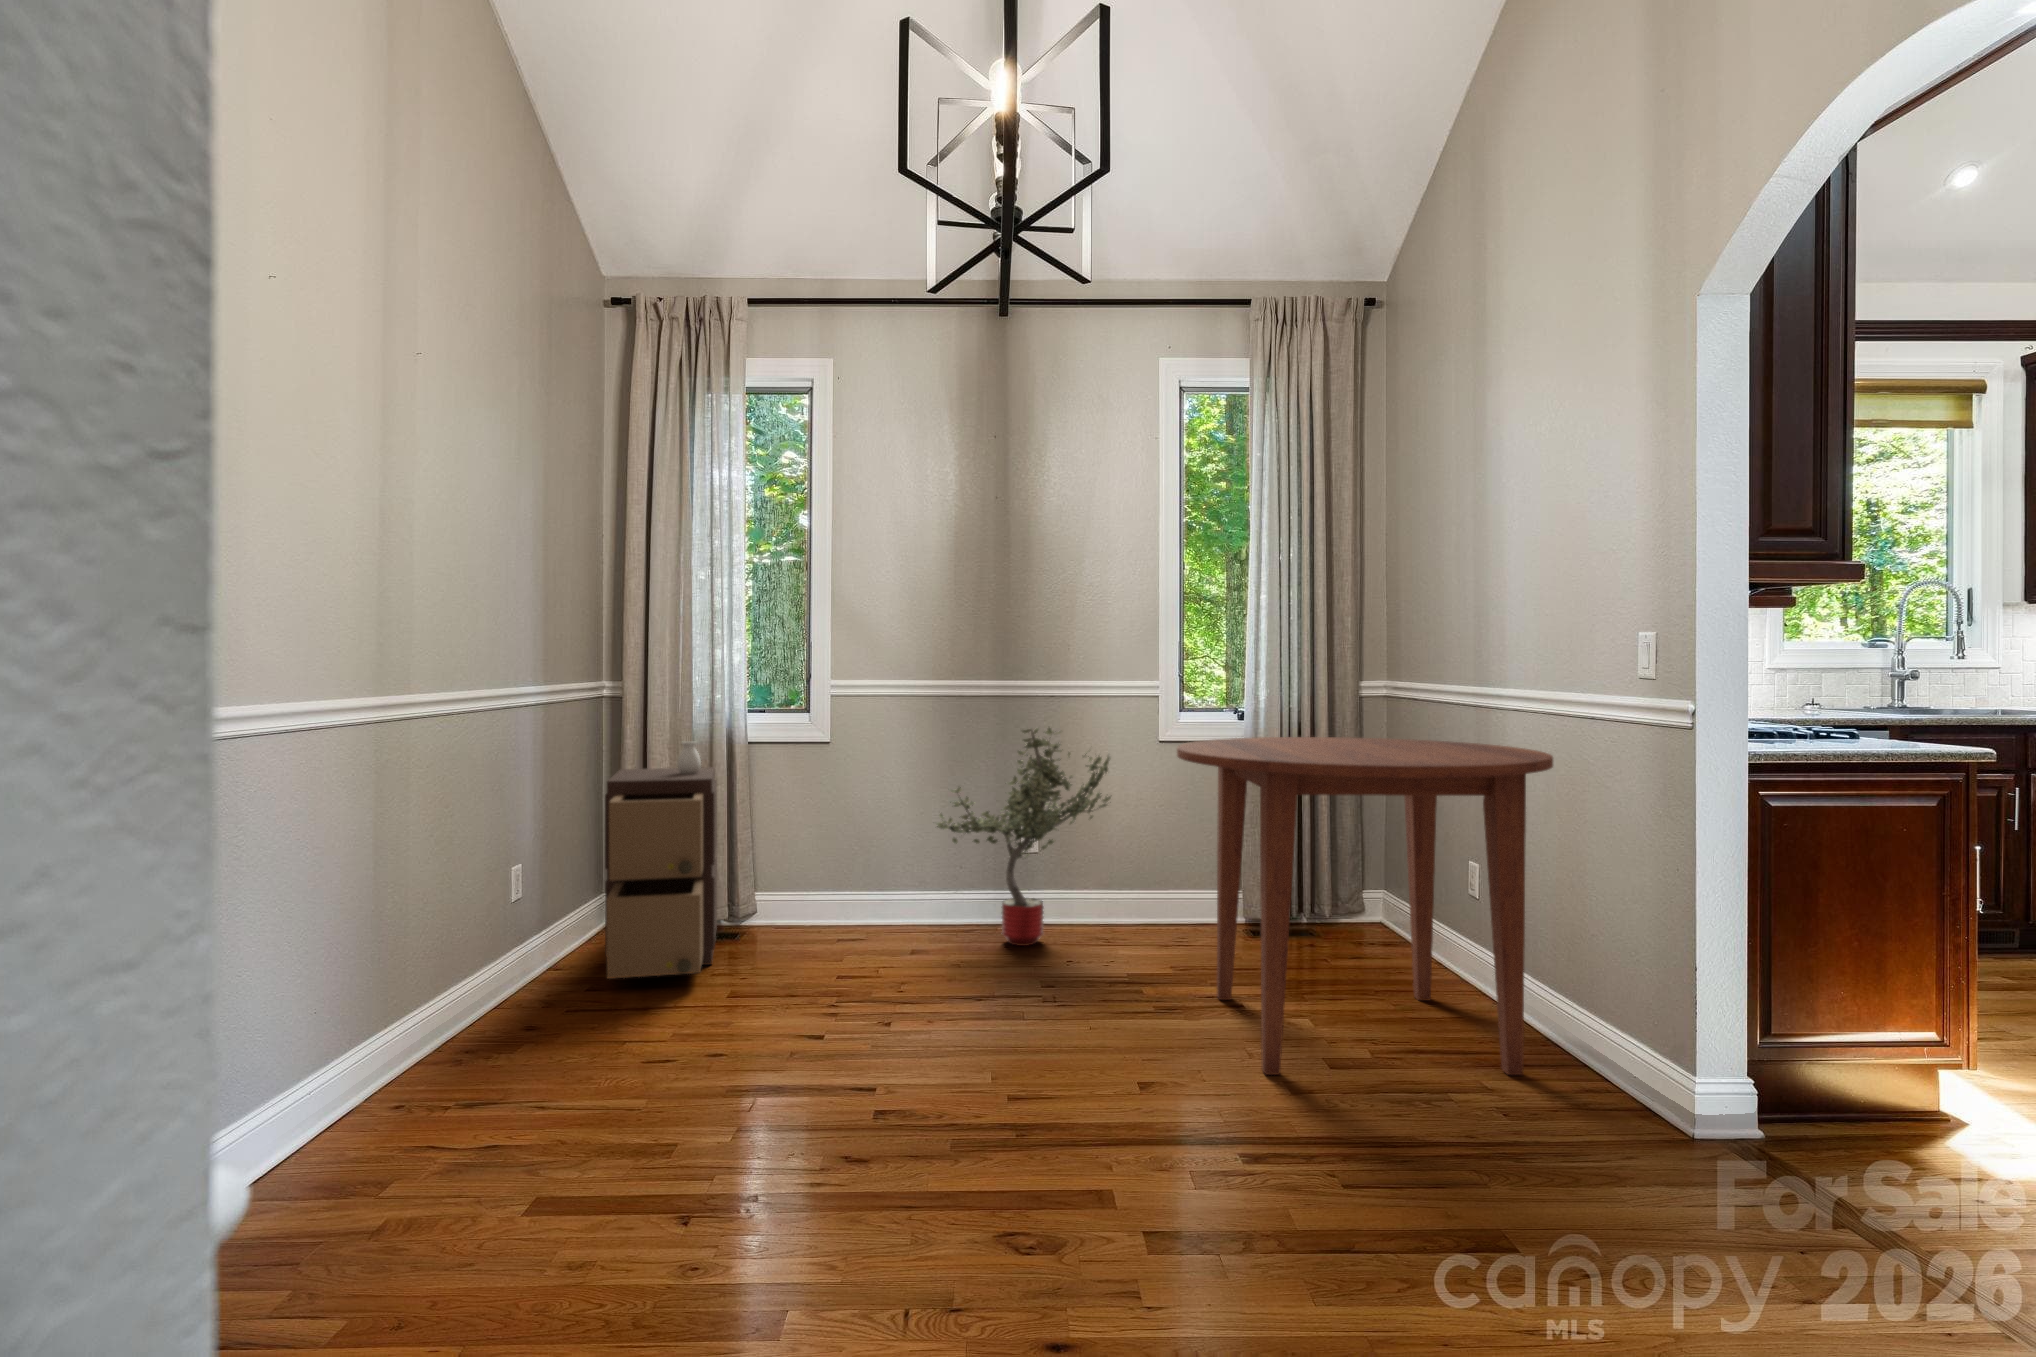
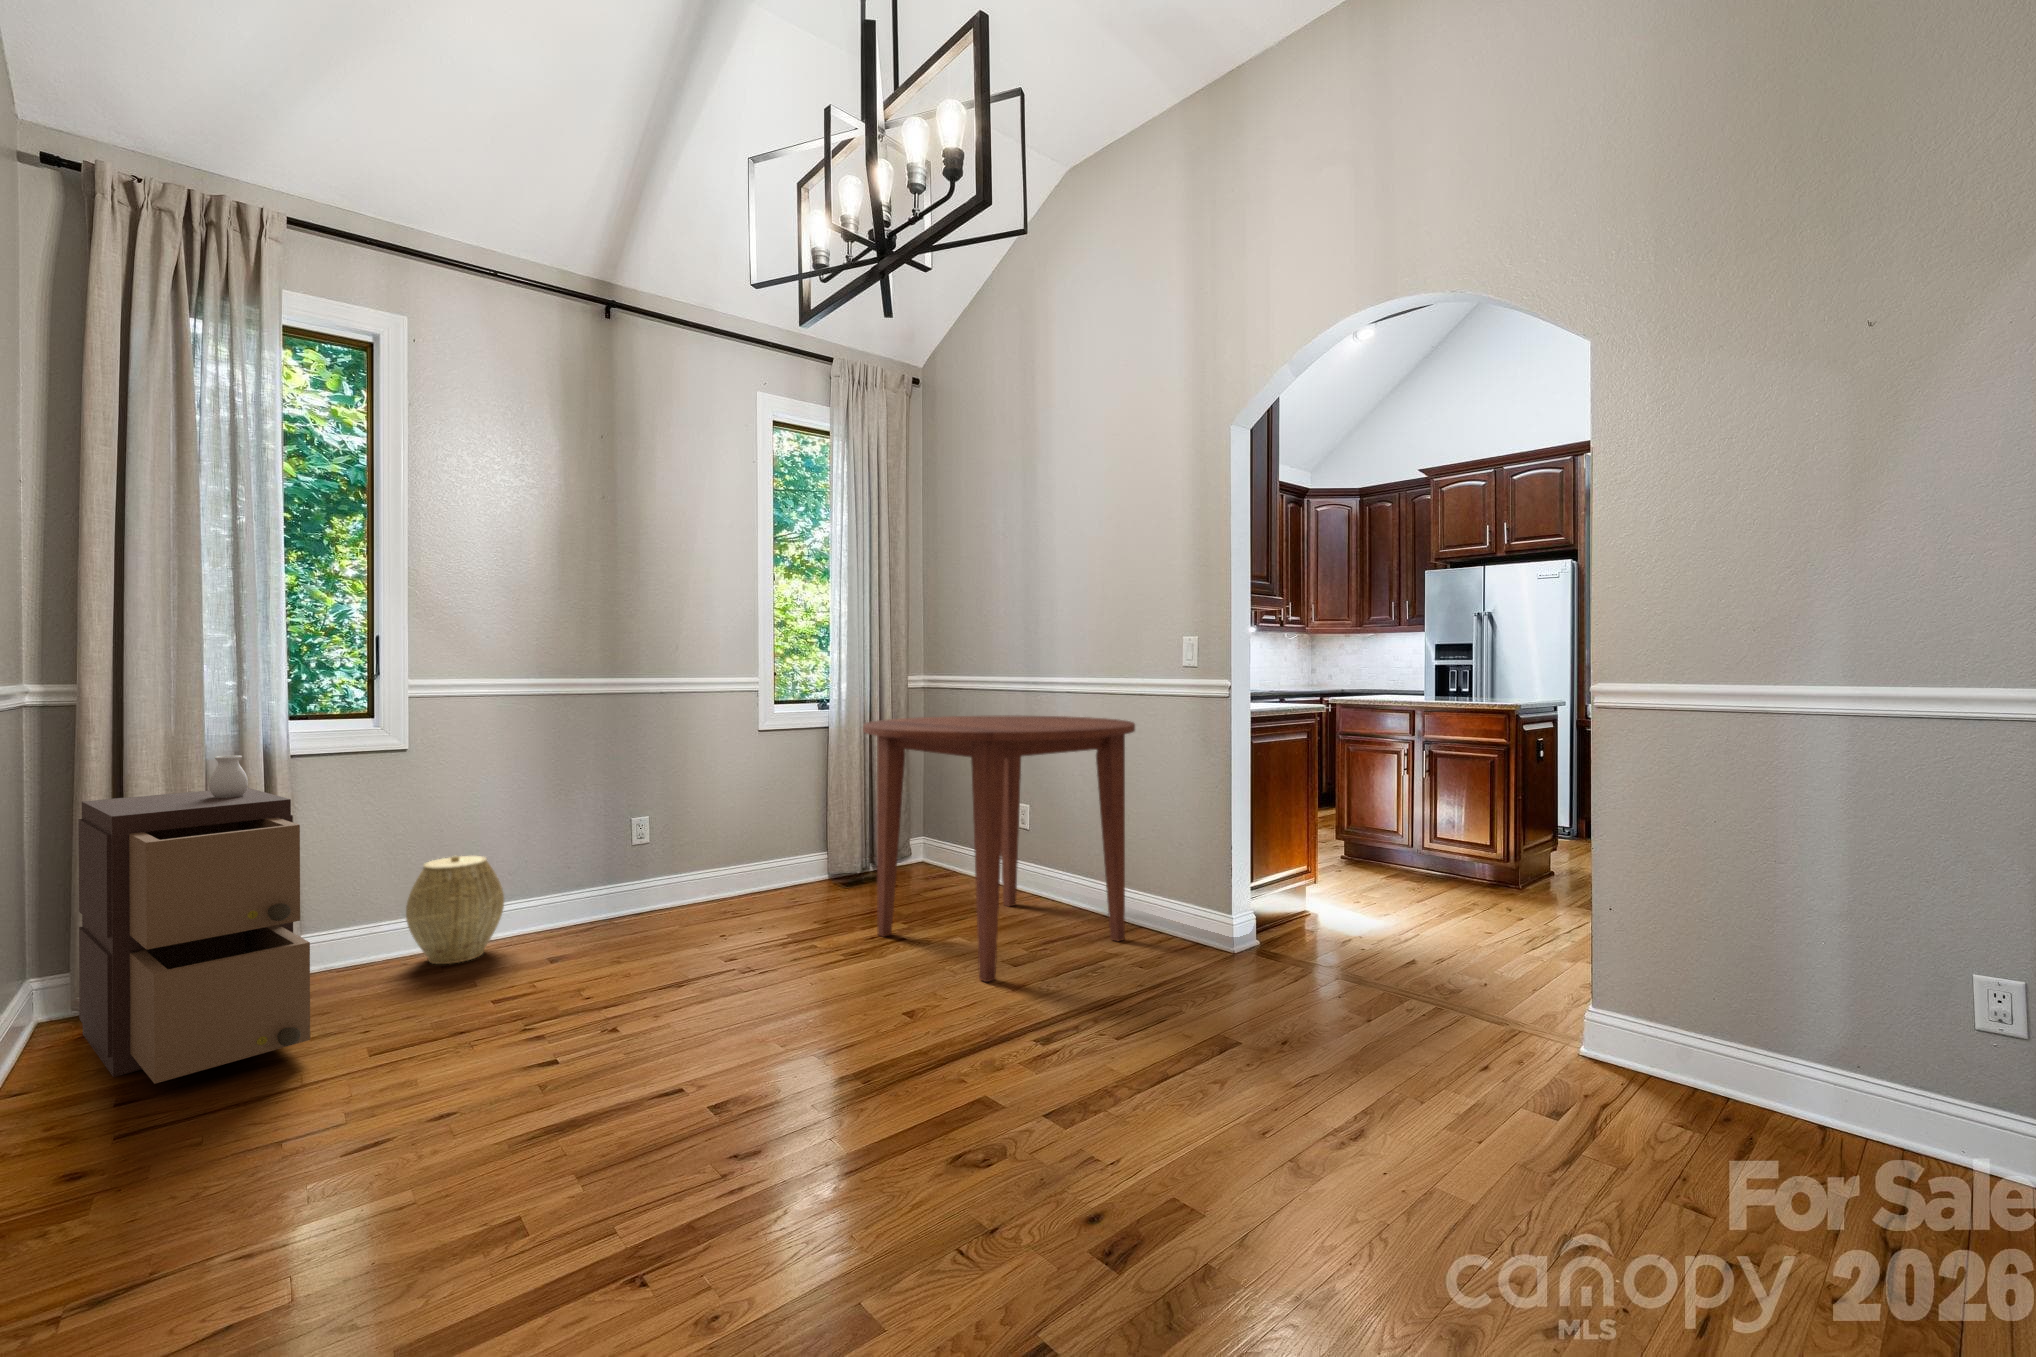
potted tree: present [936,728,1111,946] -> none [558,719,741,931]
woven basket: none [818,843,893,940] -> present [406,856,504,964]

